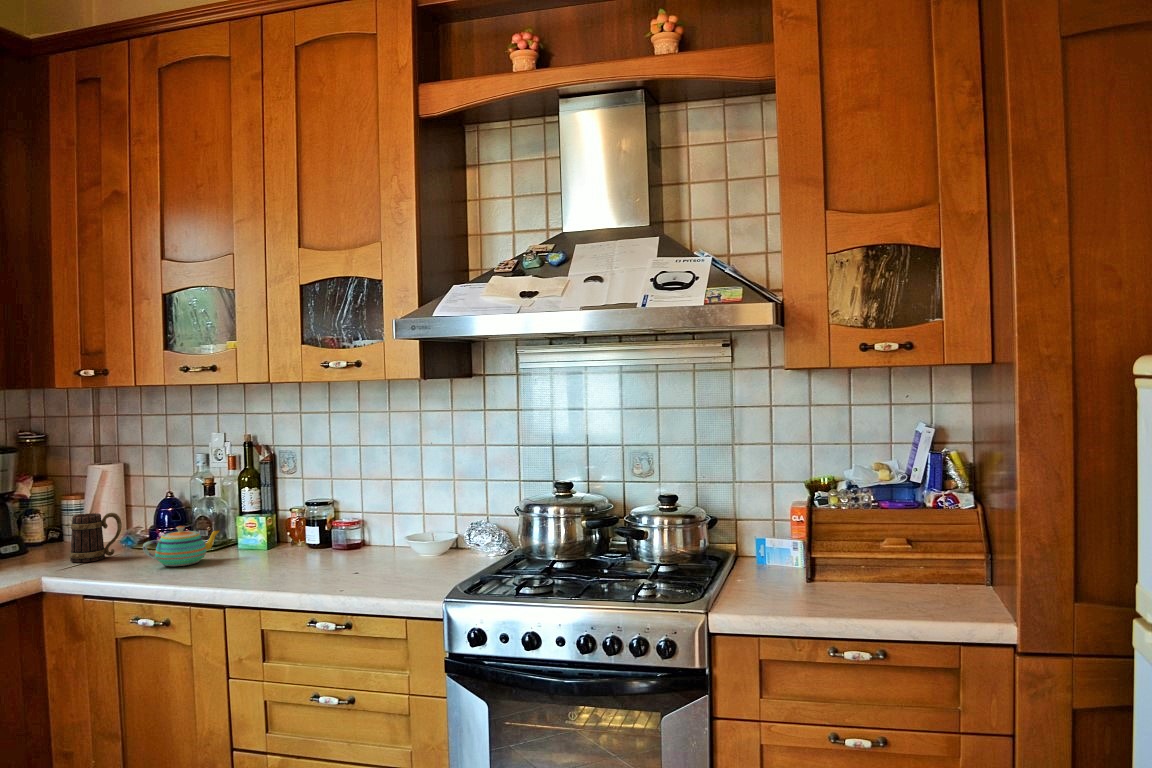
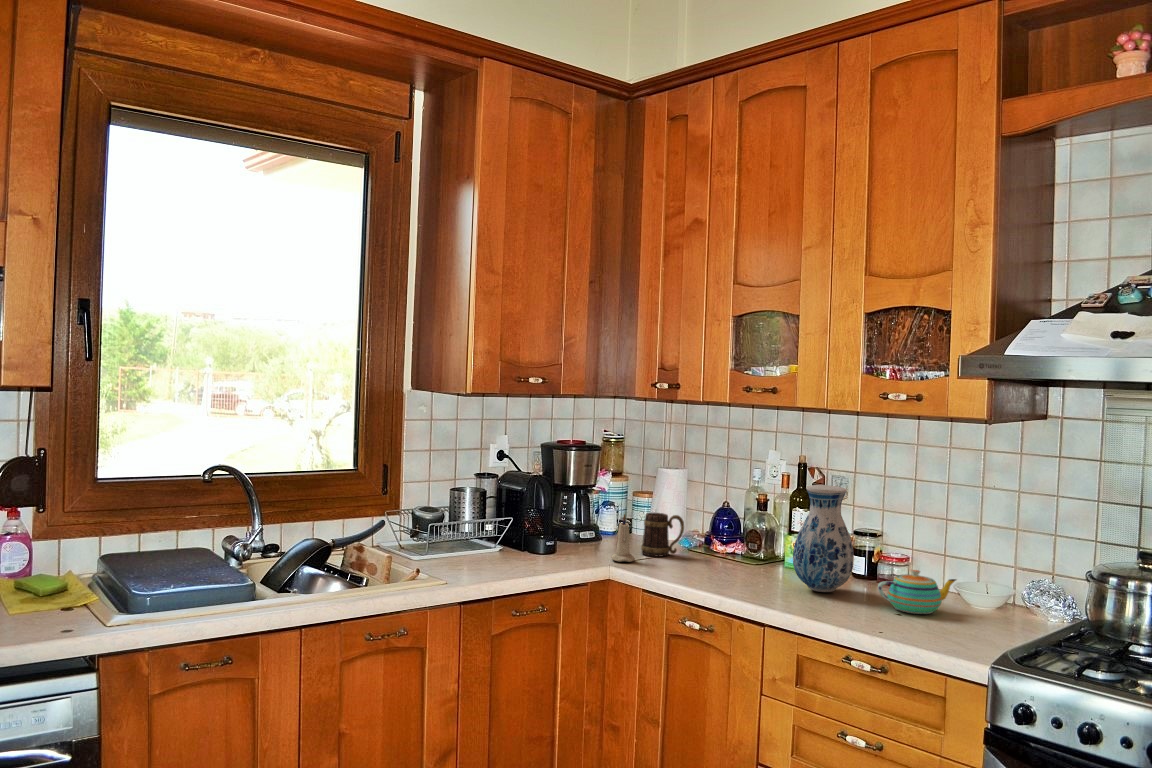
vase: none [247,459,310,565] -> present [793,485,854,592]
candle: none [30,519,62,574] -> present [611,514,635,562]
teapot: present [143,526,221,566] -> present [878,570,956,614]

